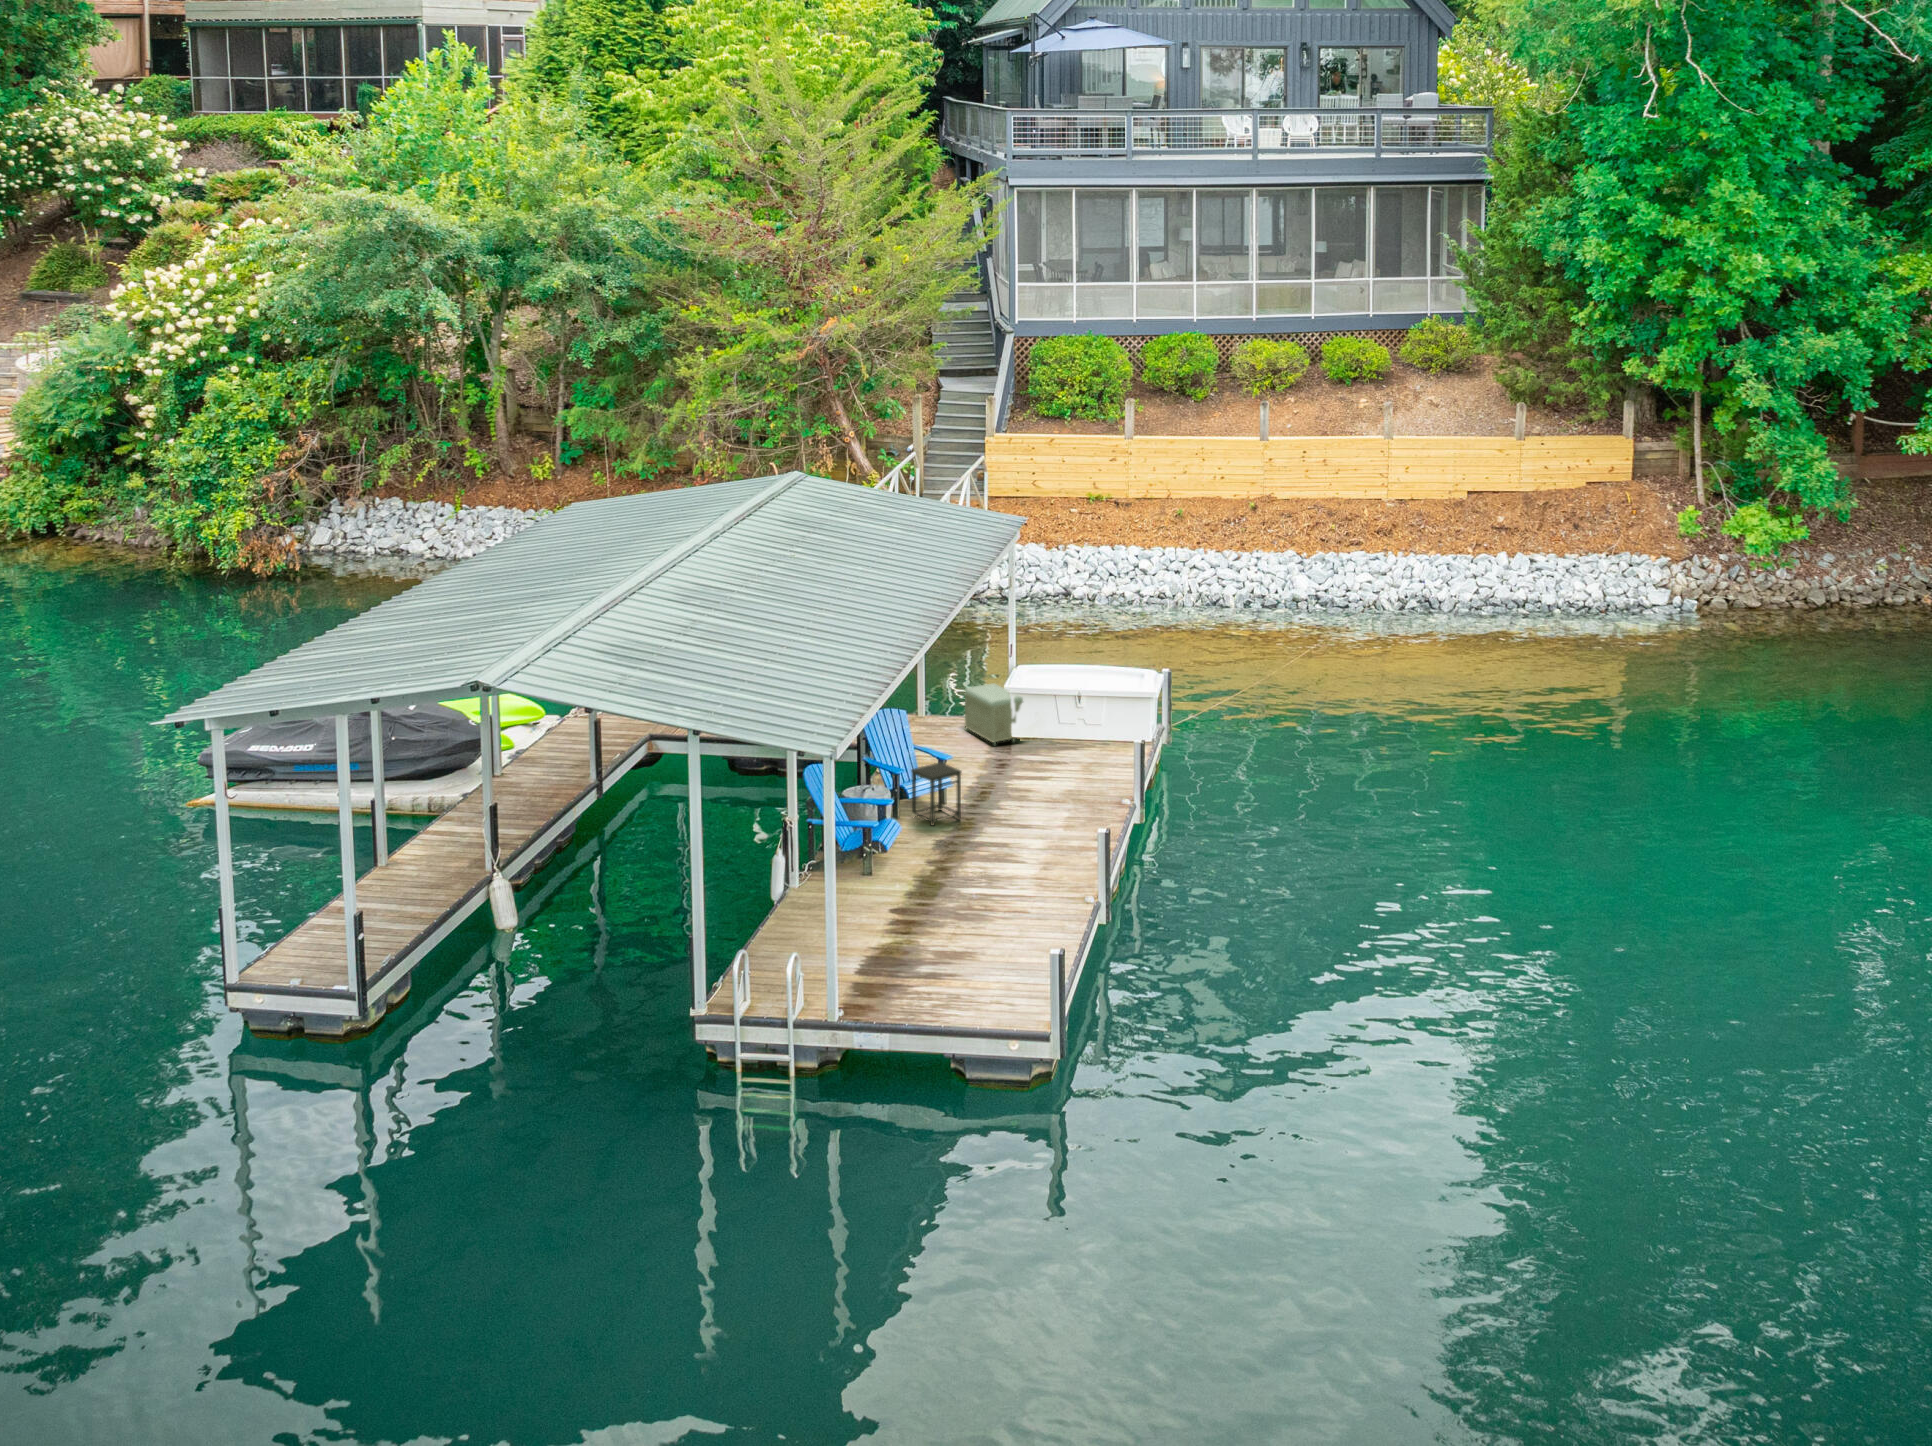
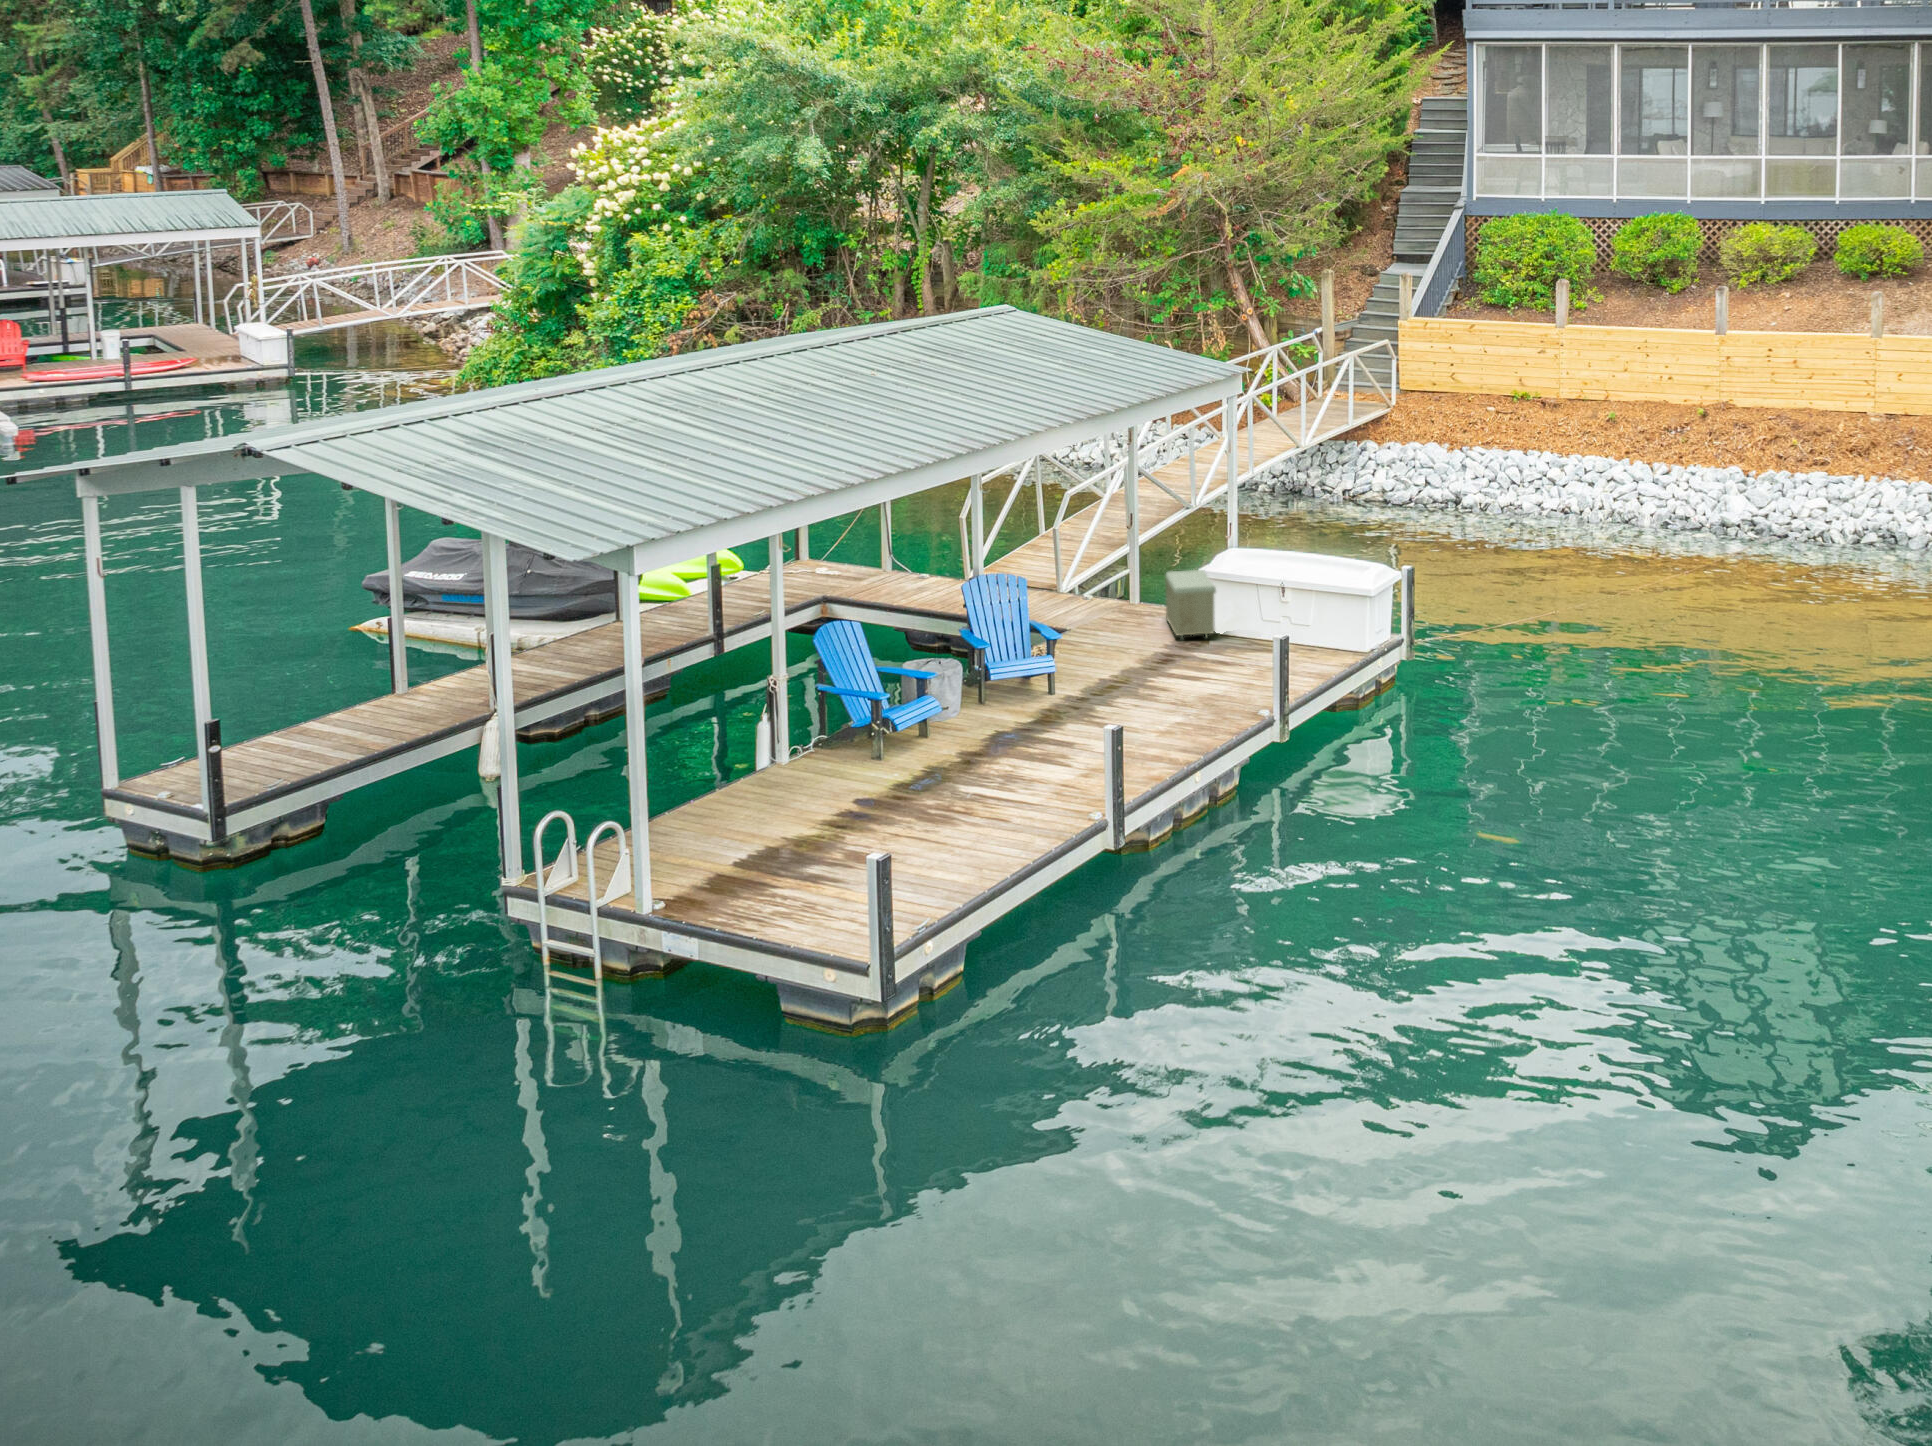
side table: present [911,762,961,826] -> none [996,645,1048,716]

